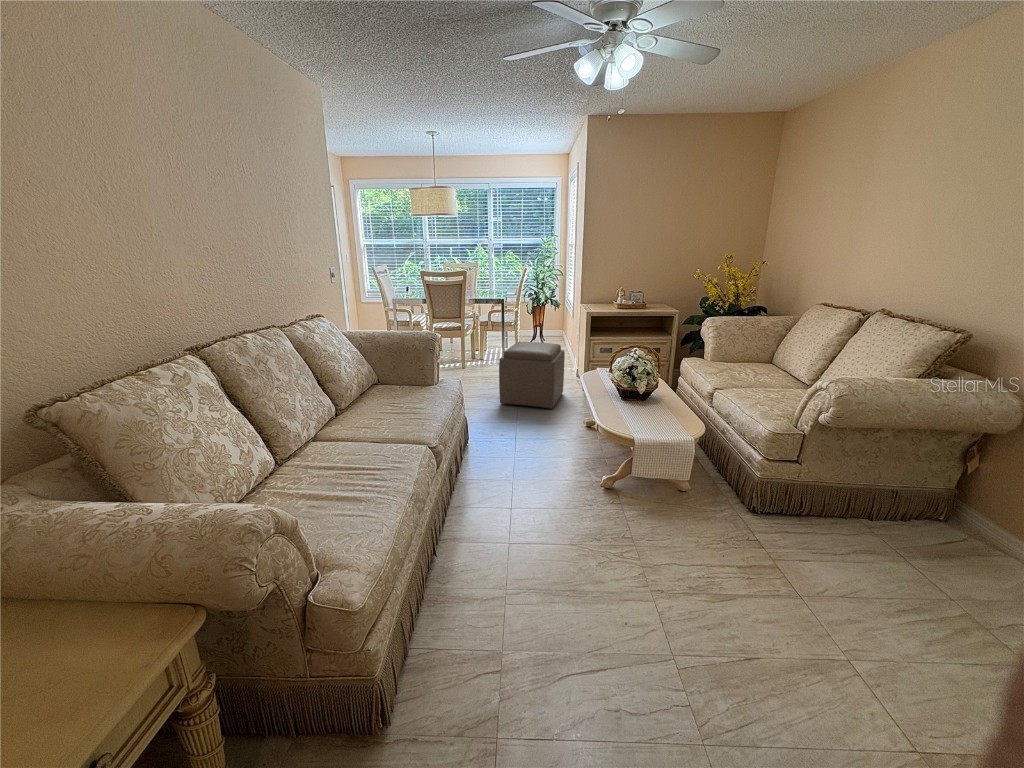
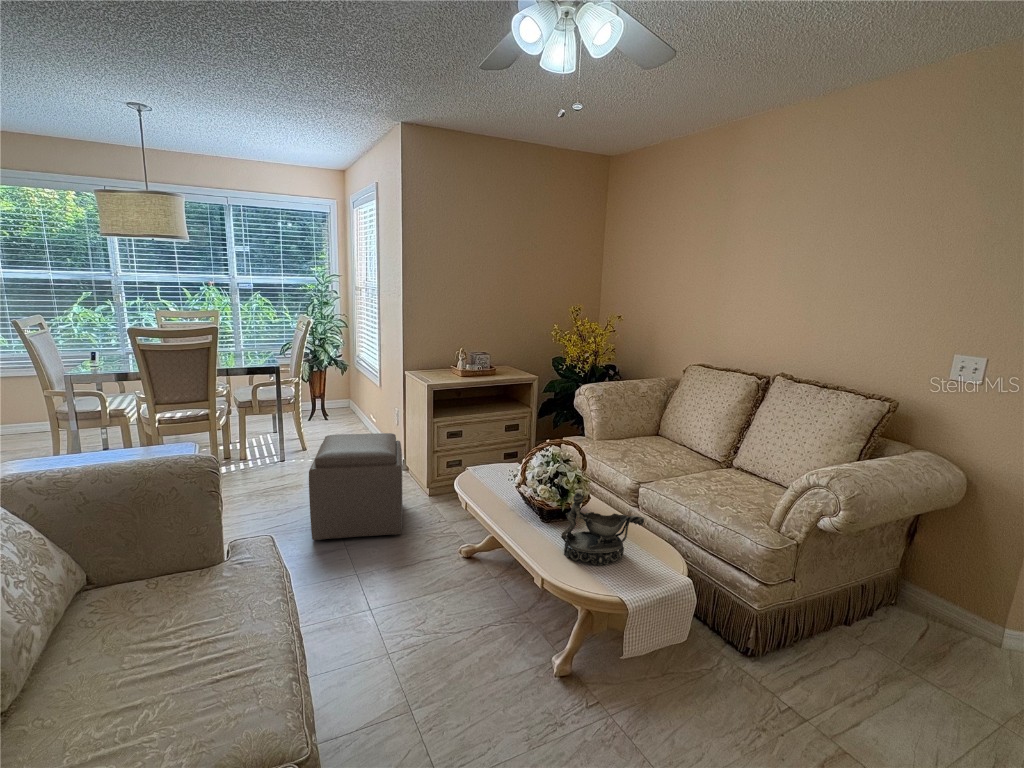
decorative bowl: none [615,374,675,423] -> present [561,493,645,566]

